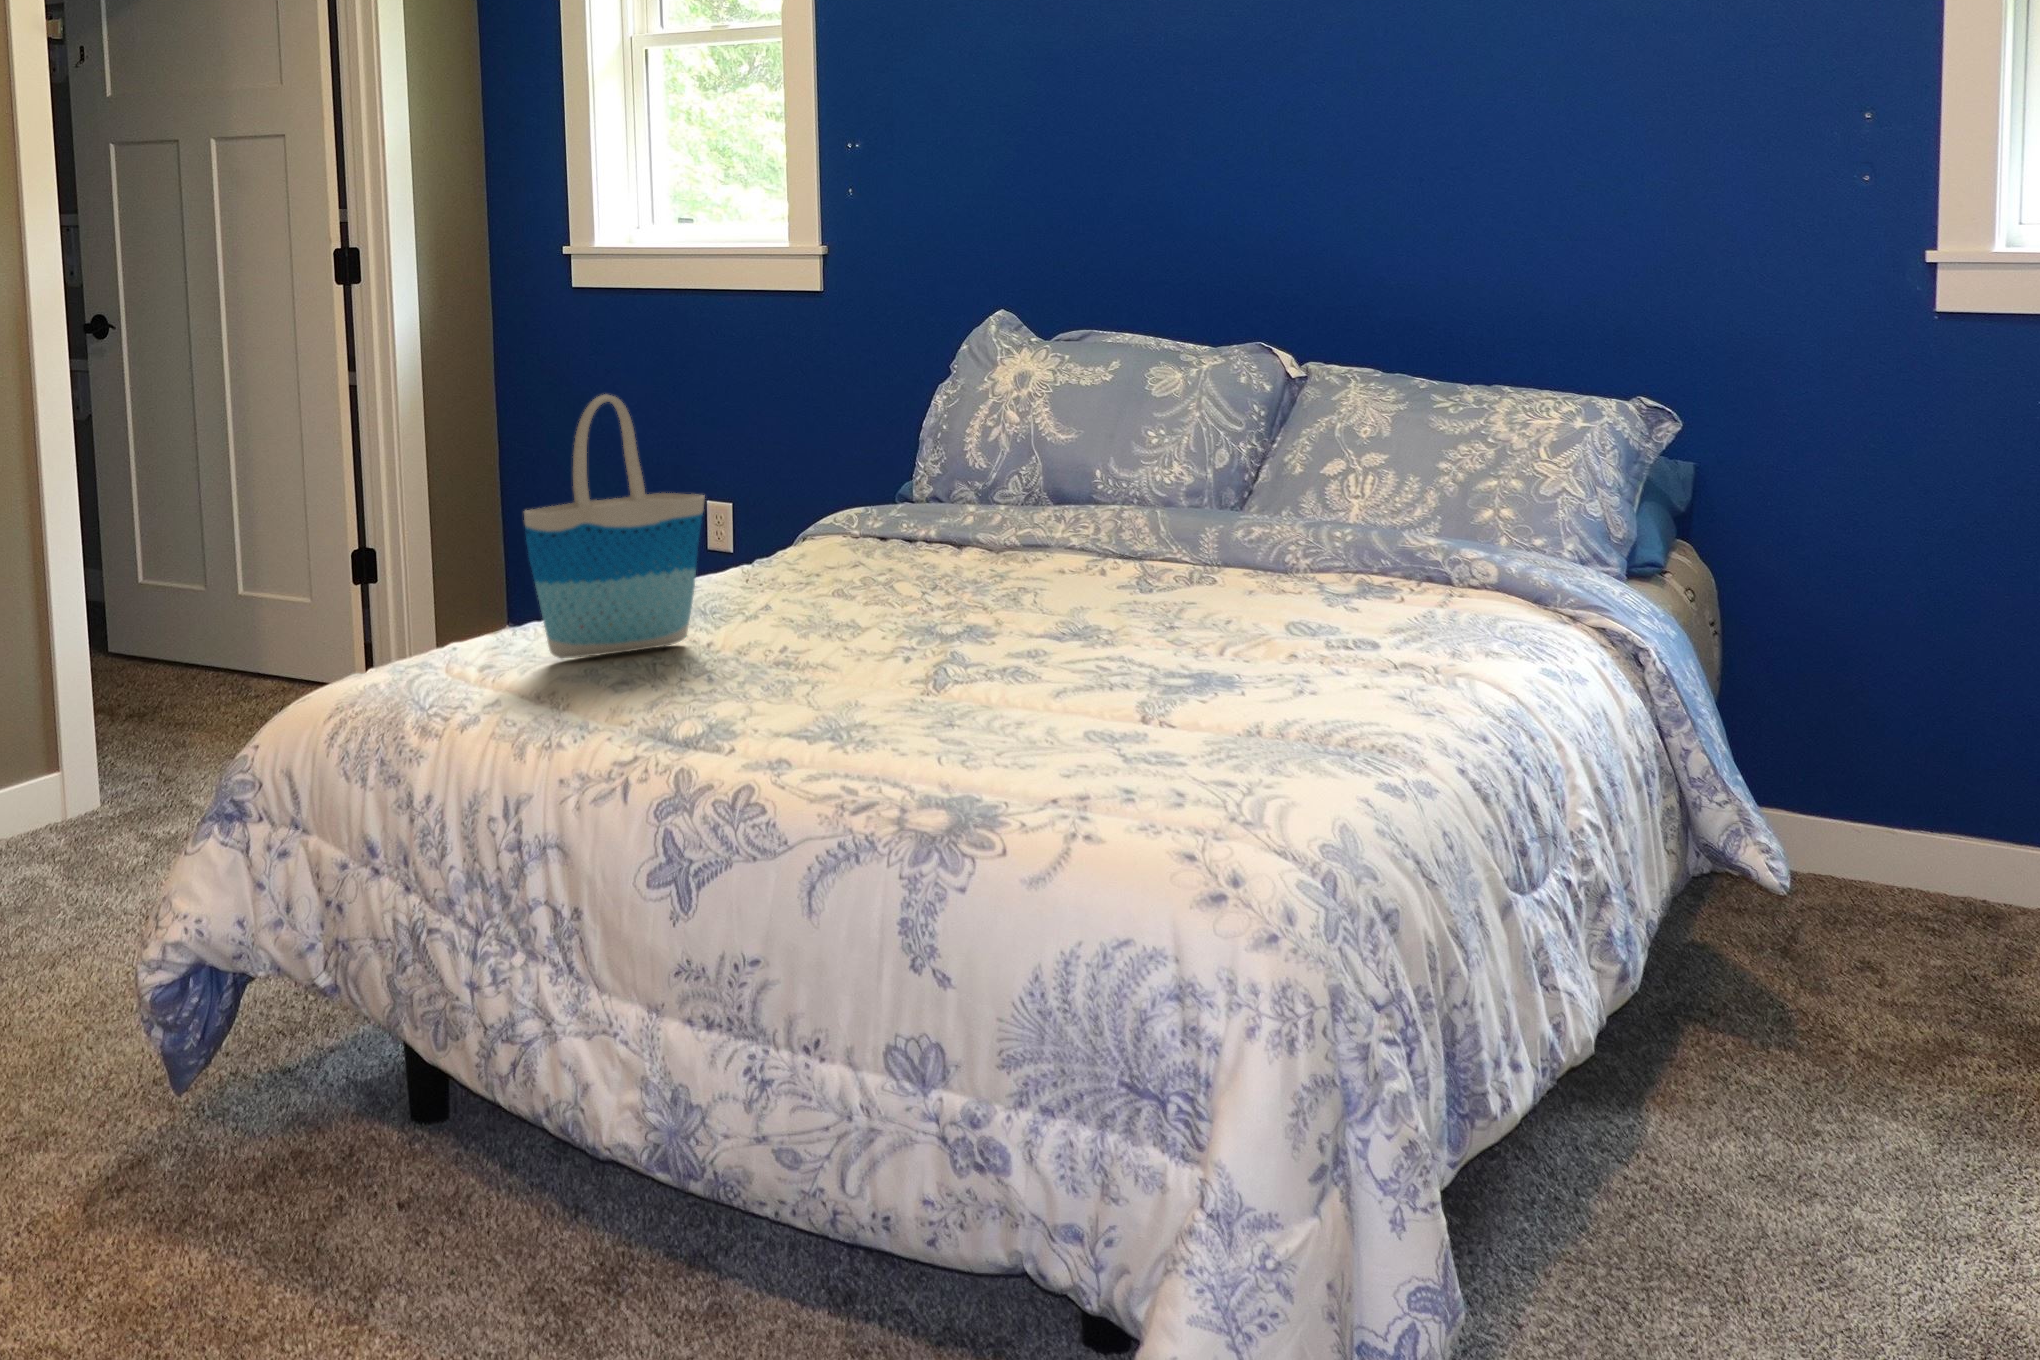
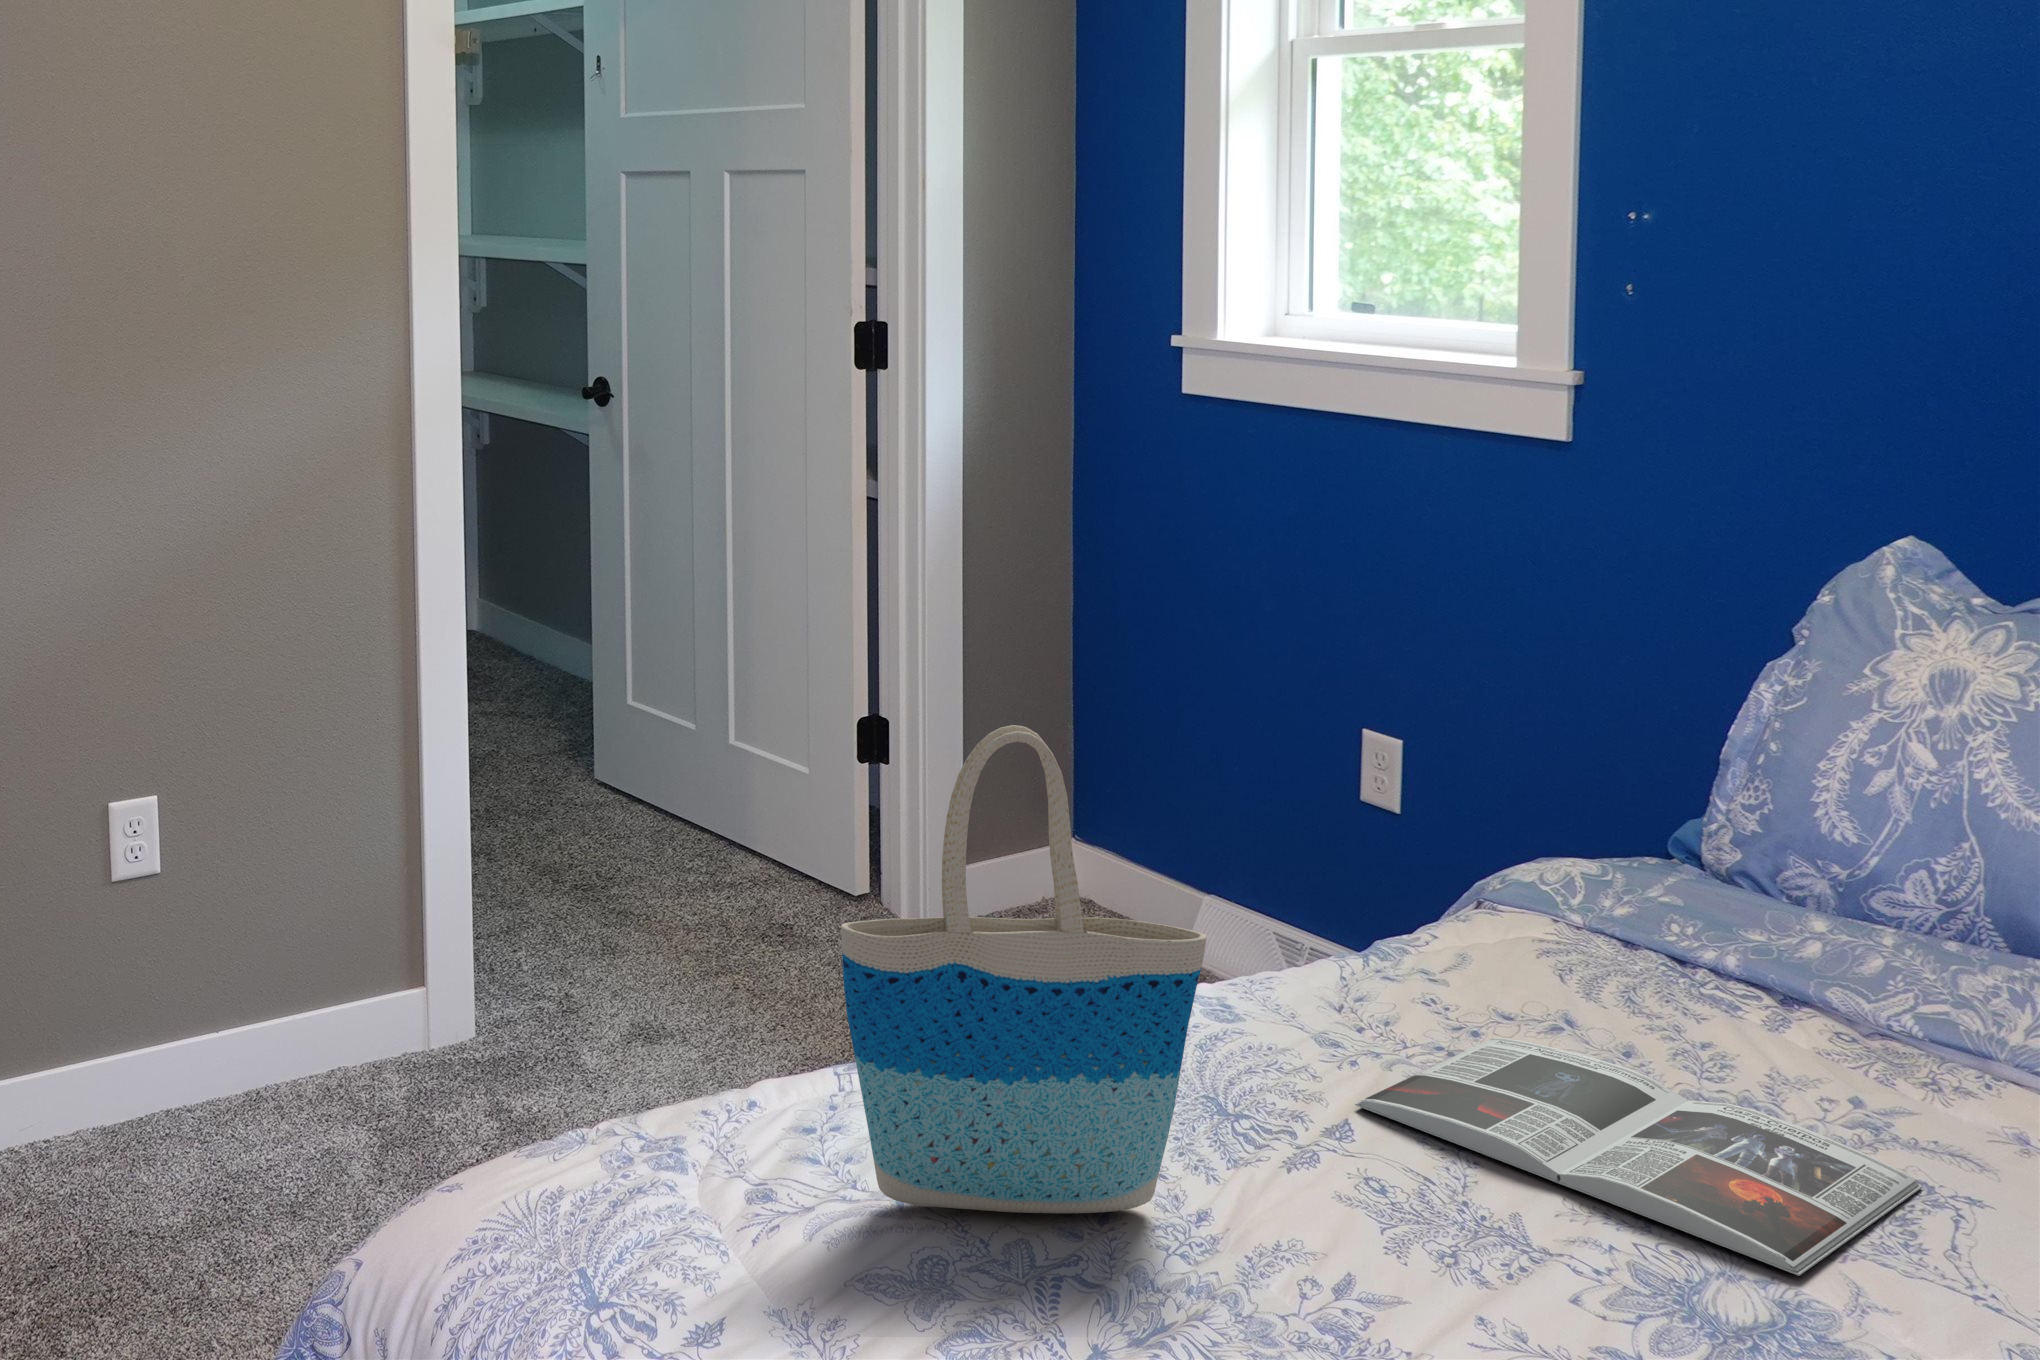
magazine: none [769,568,1020,615] -> present [1355,1038,1922,1276]

